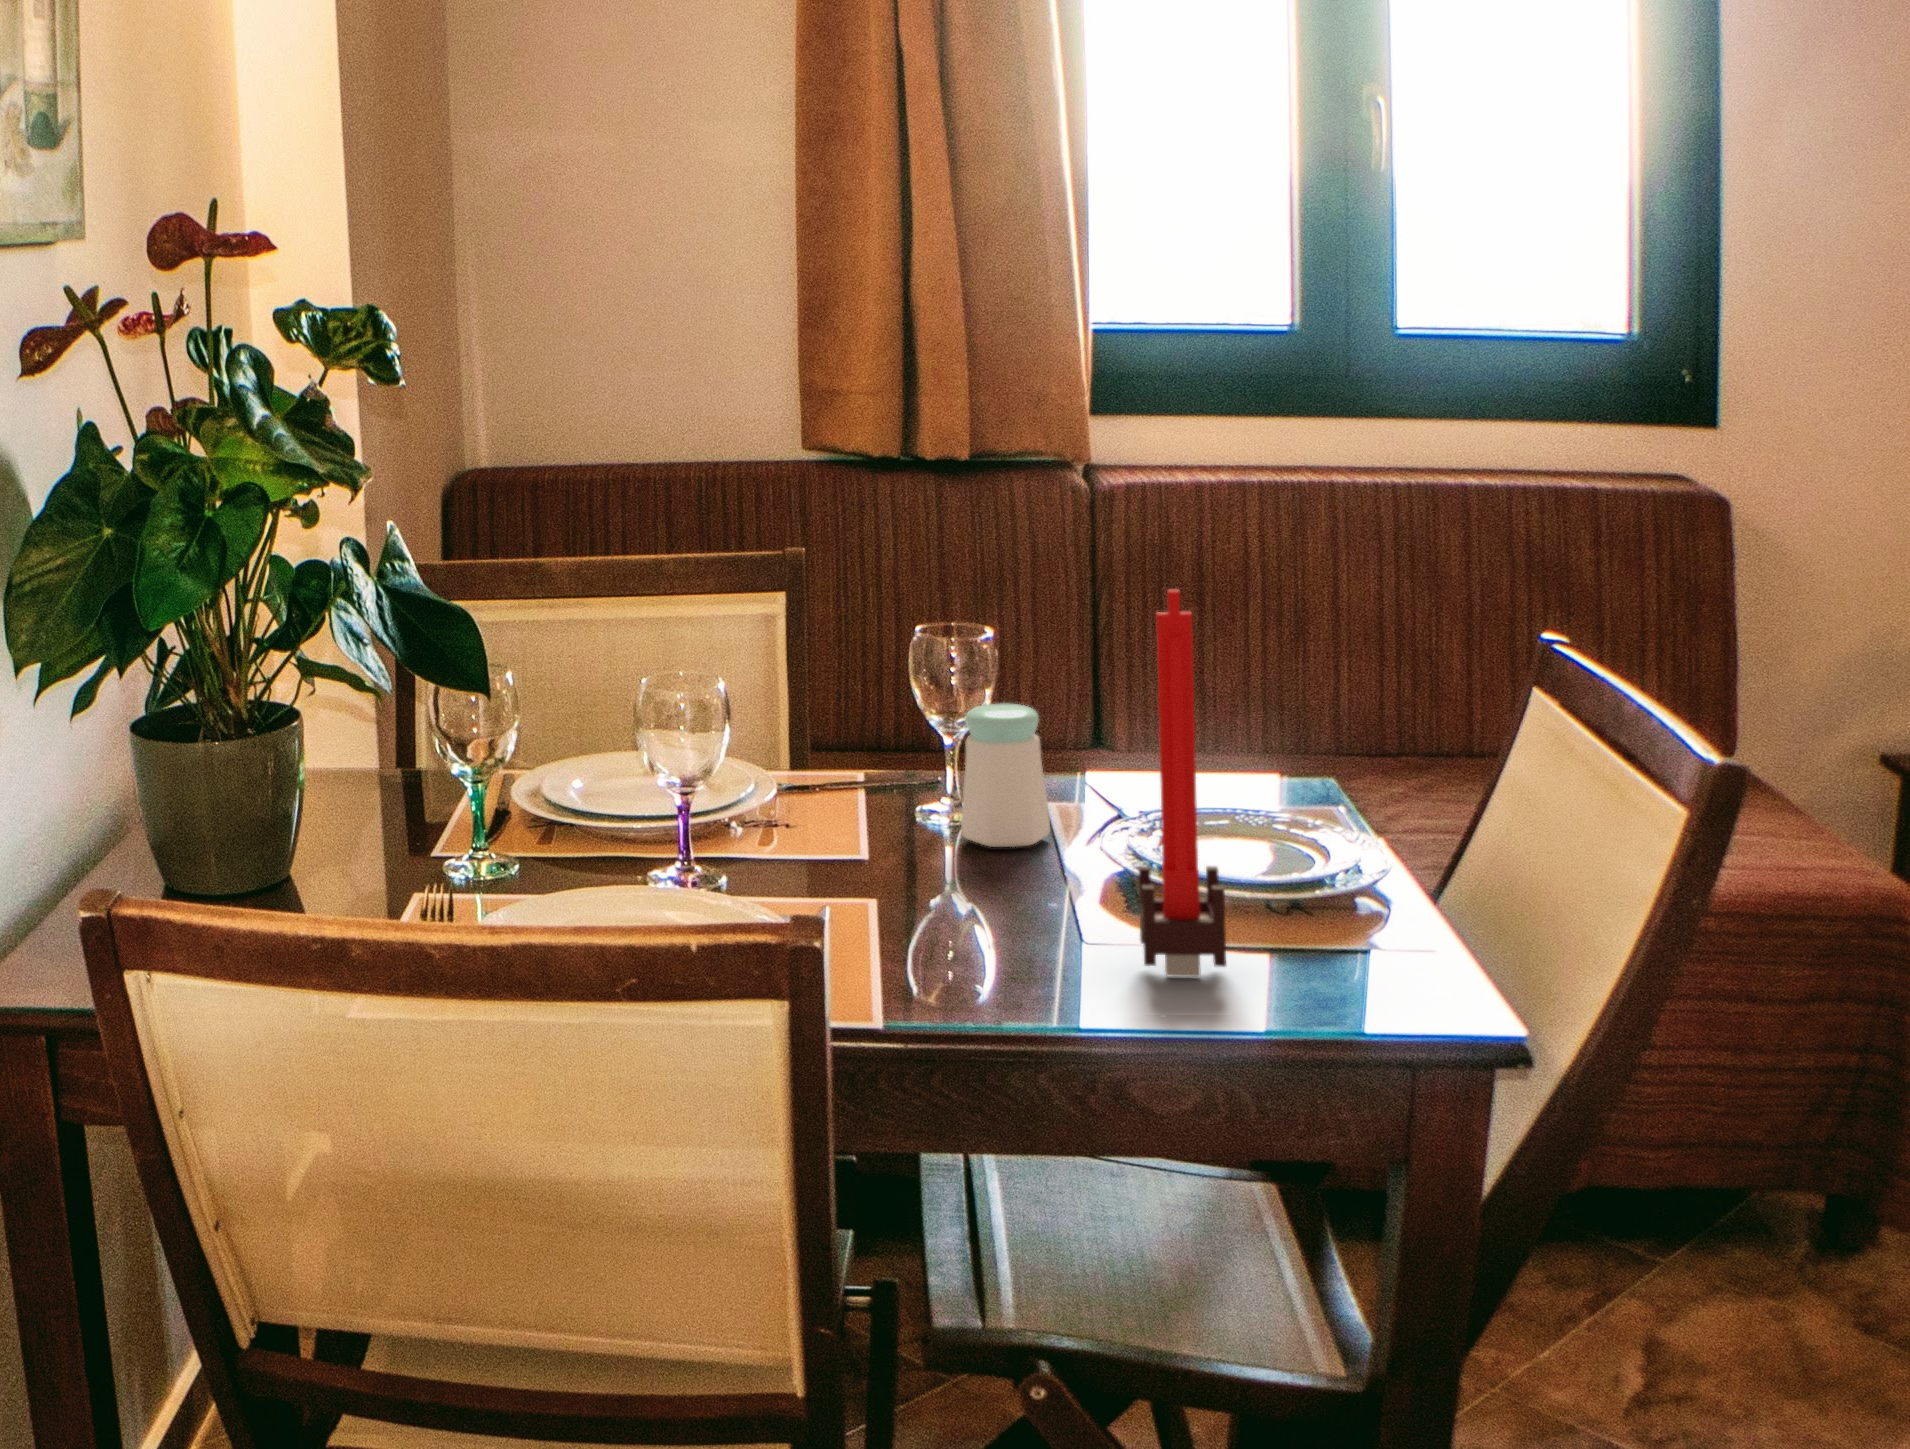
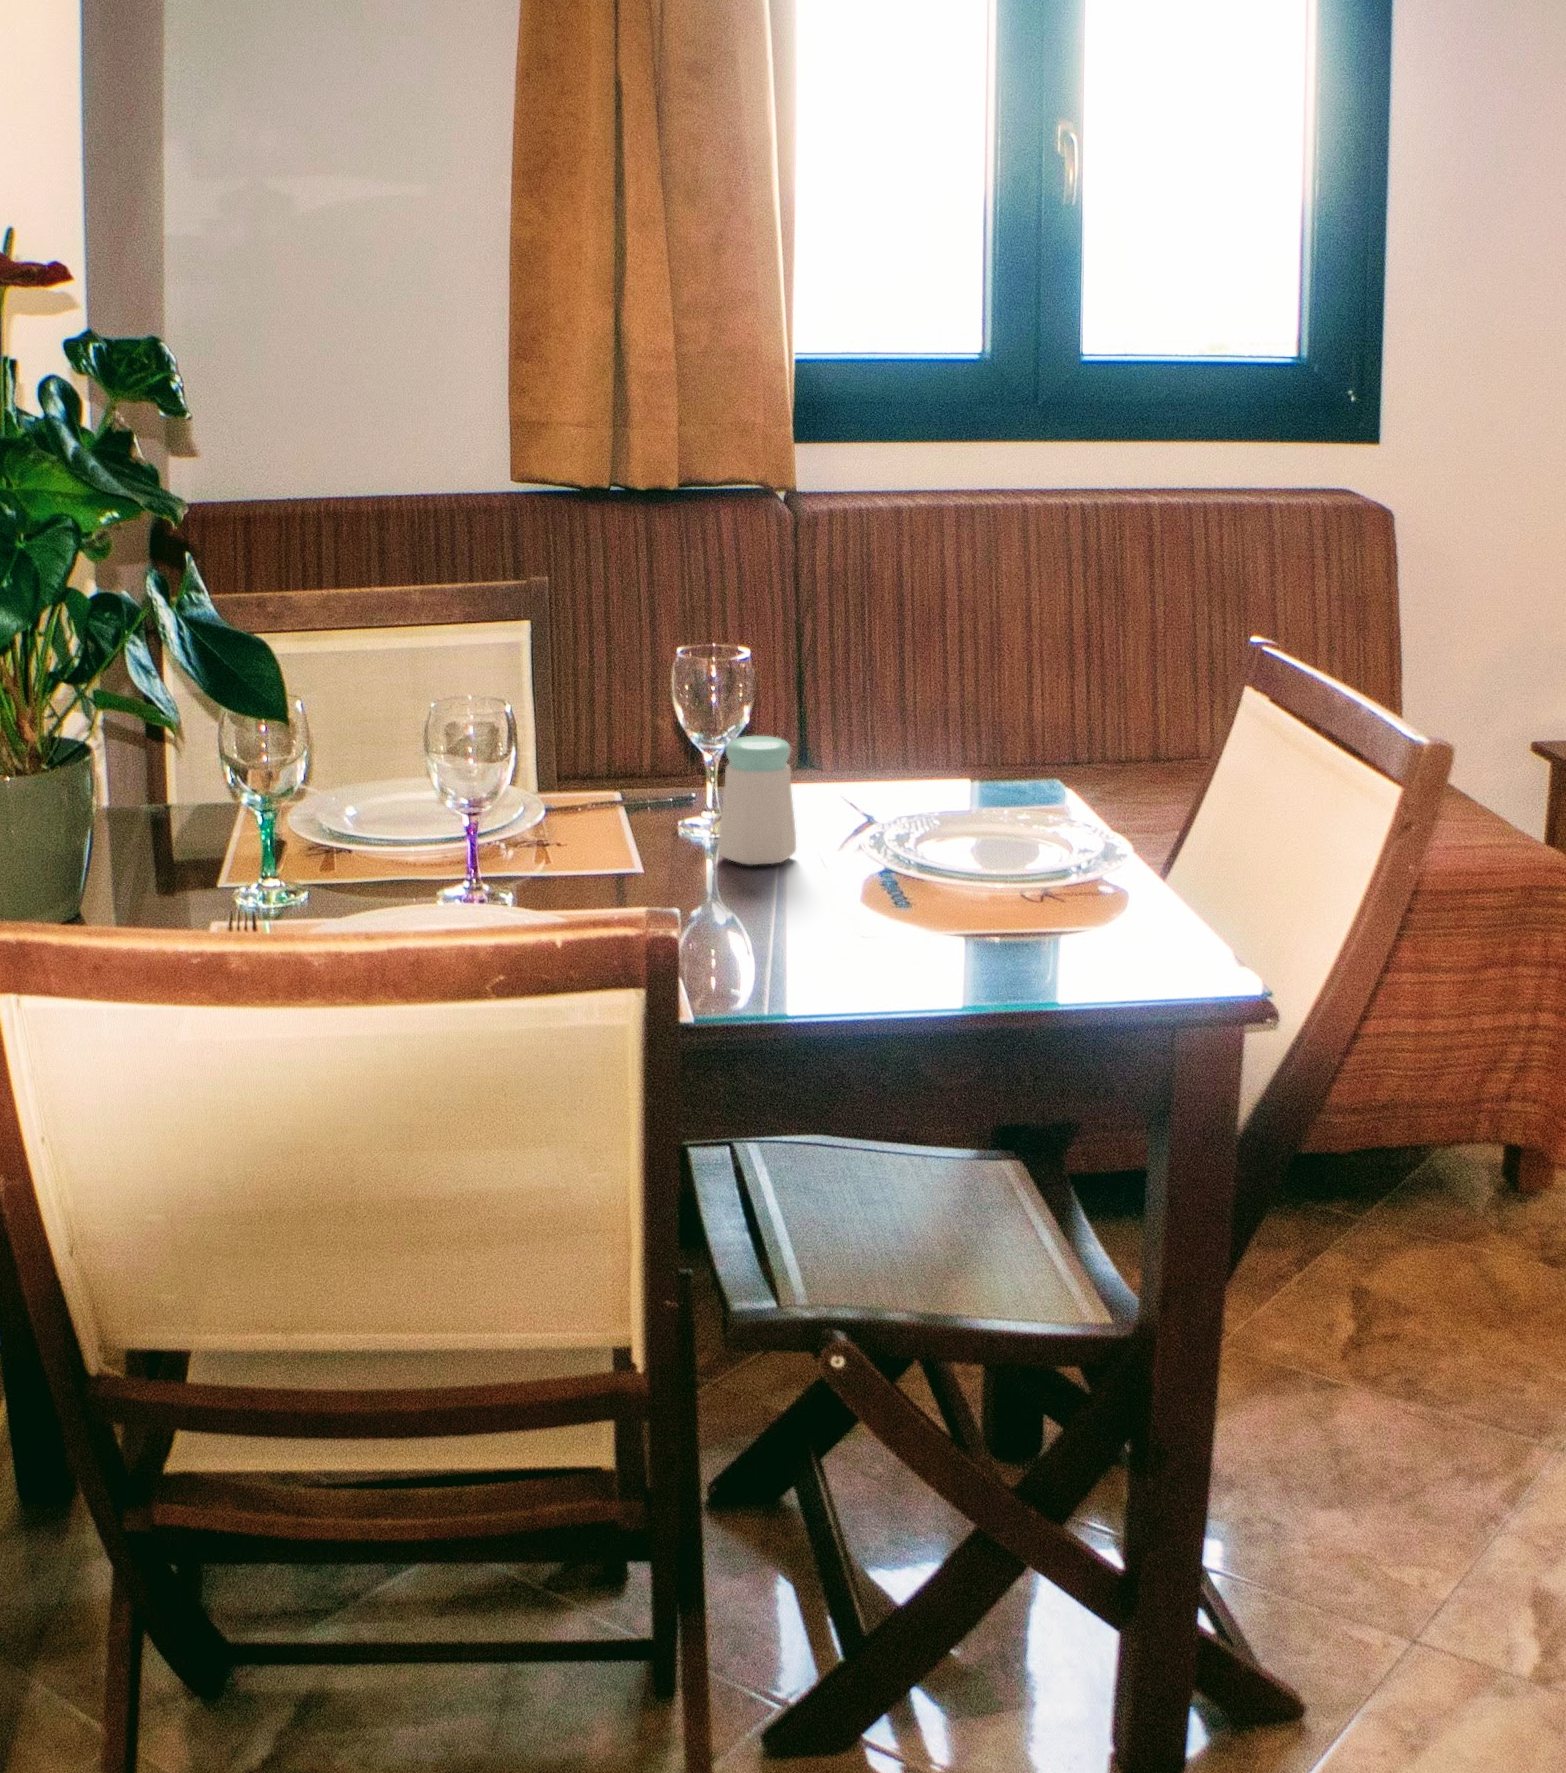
candle: present [1138,590,1226,977] -> none [889,641,965,975]

